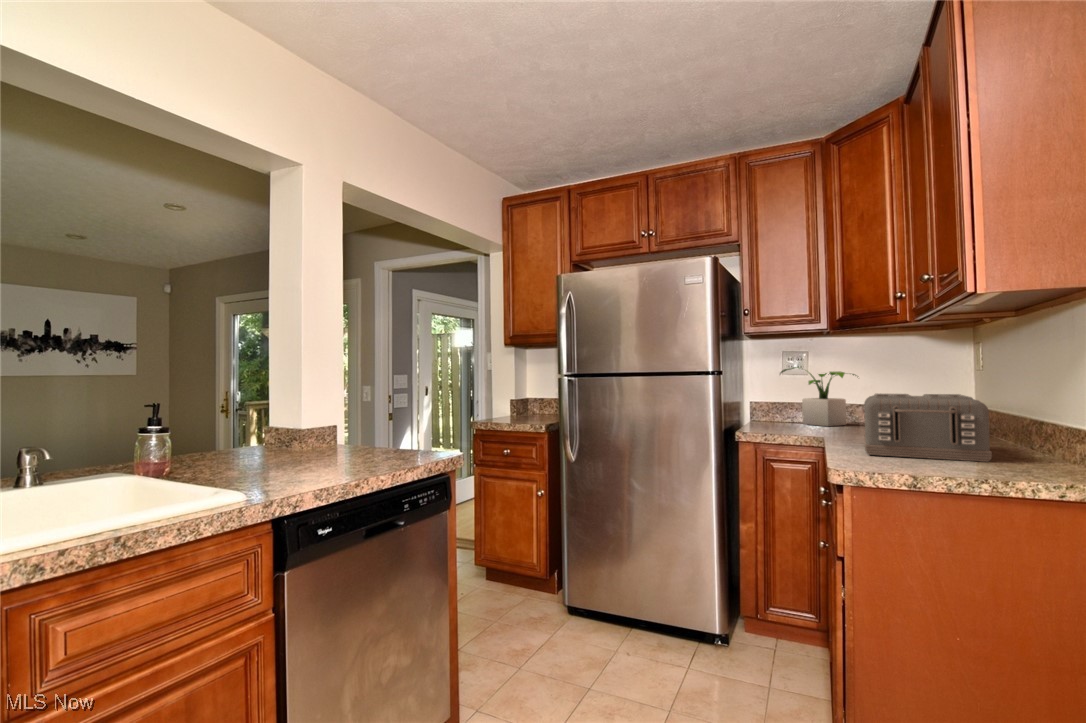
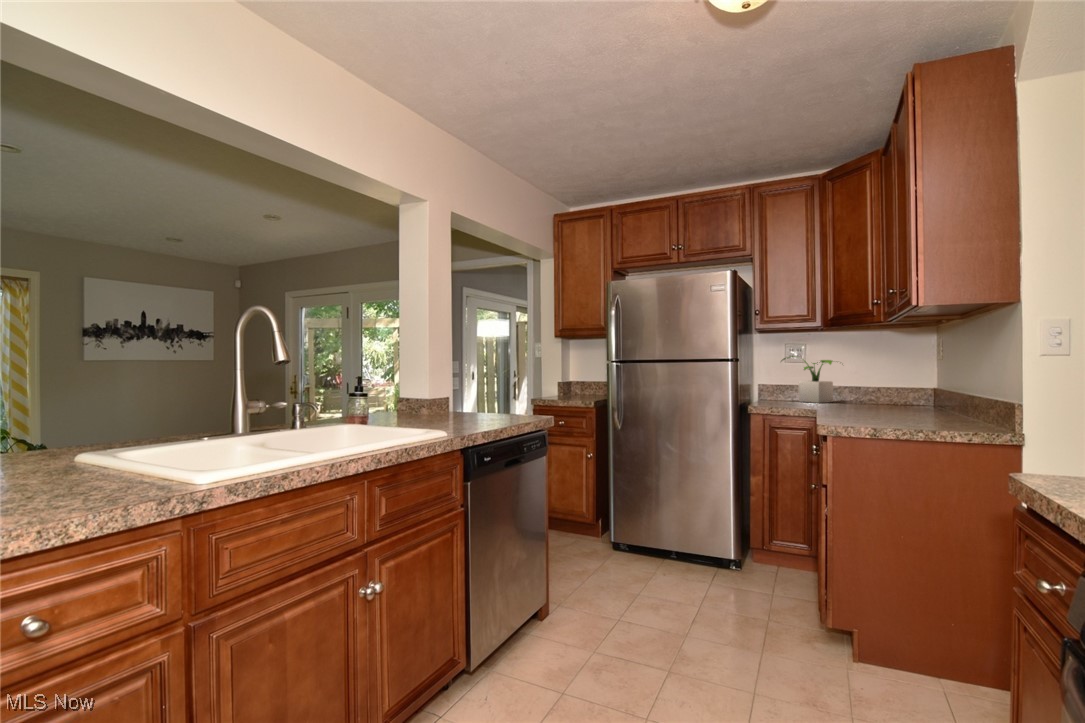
toaster: present [864,394,992,462] -> none [845,376,932,423]

